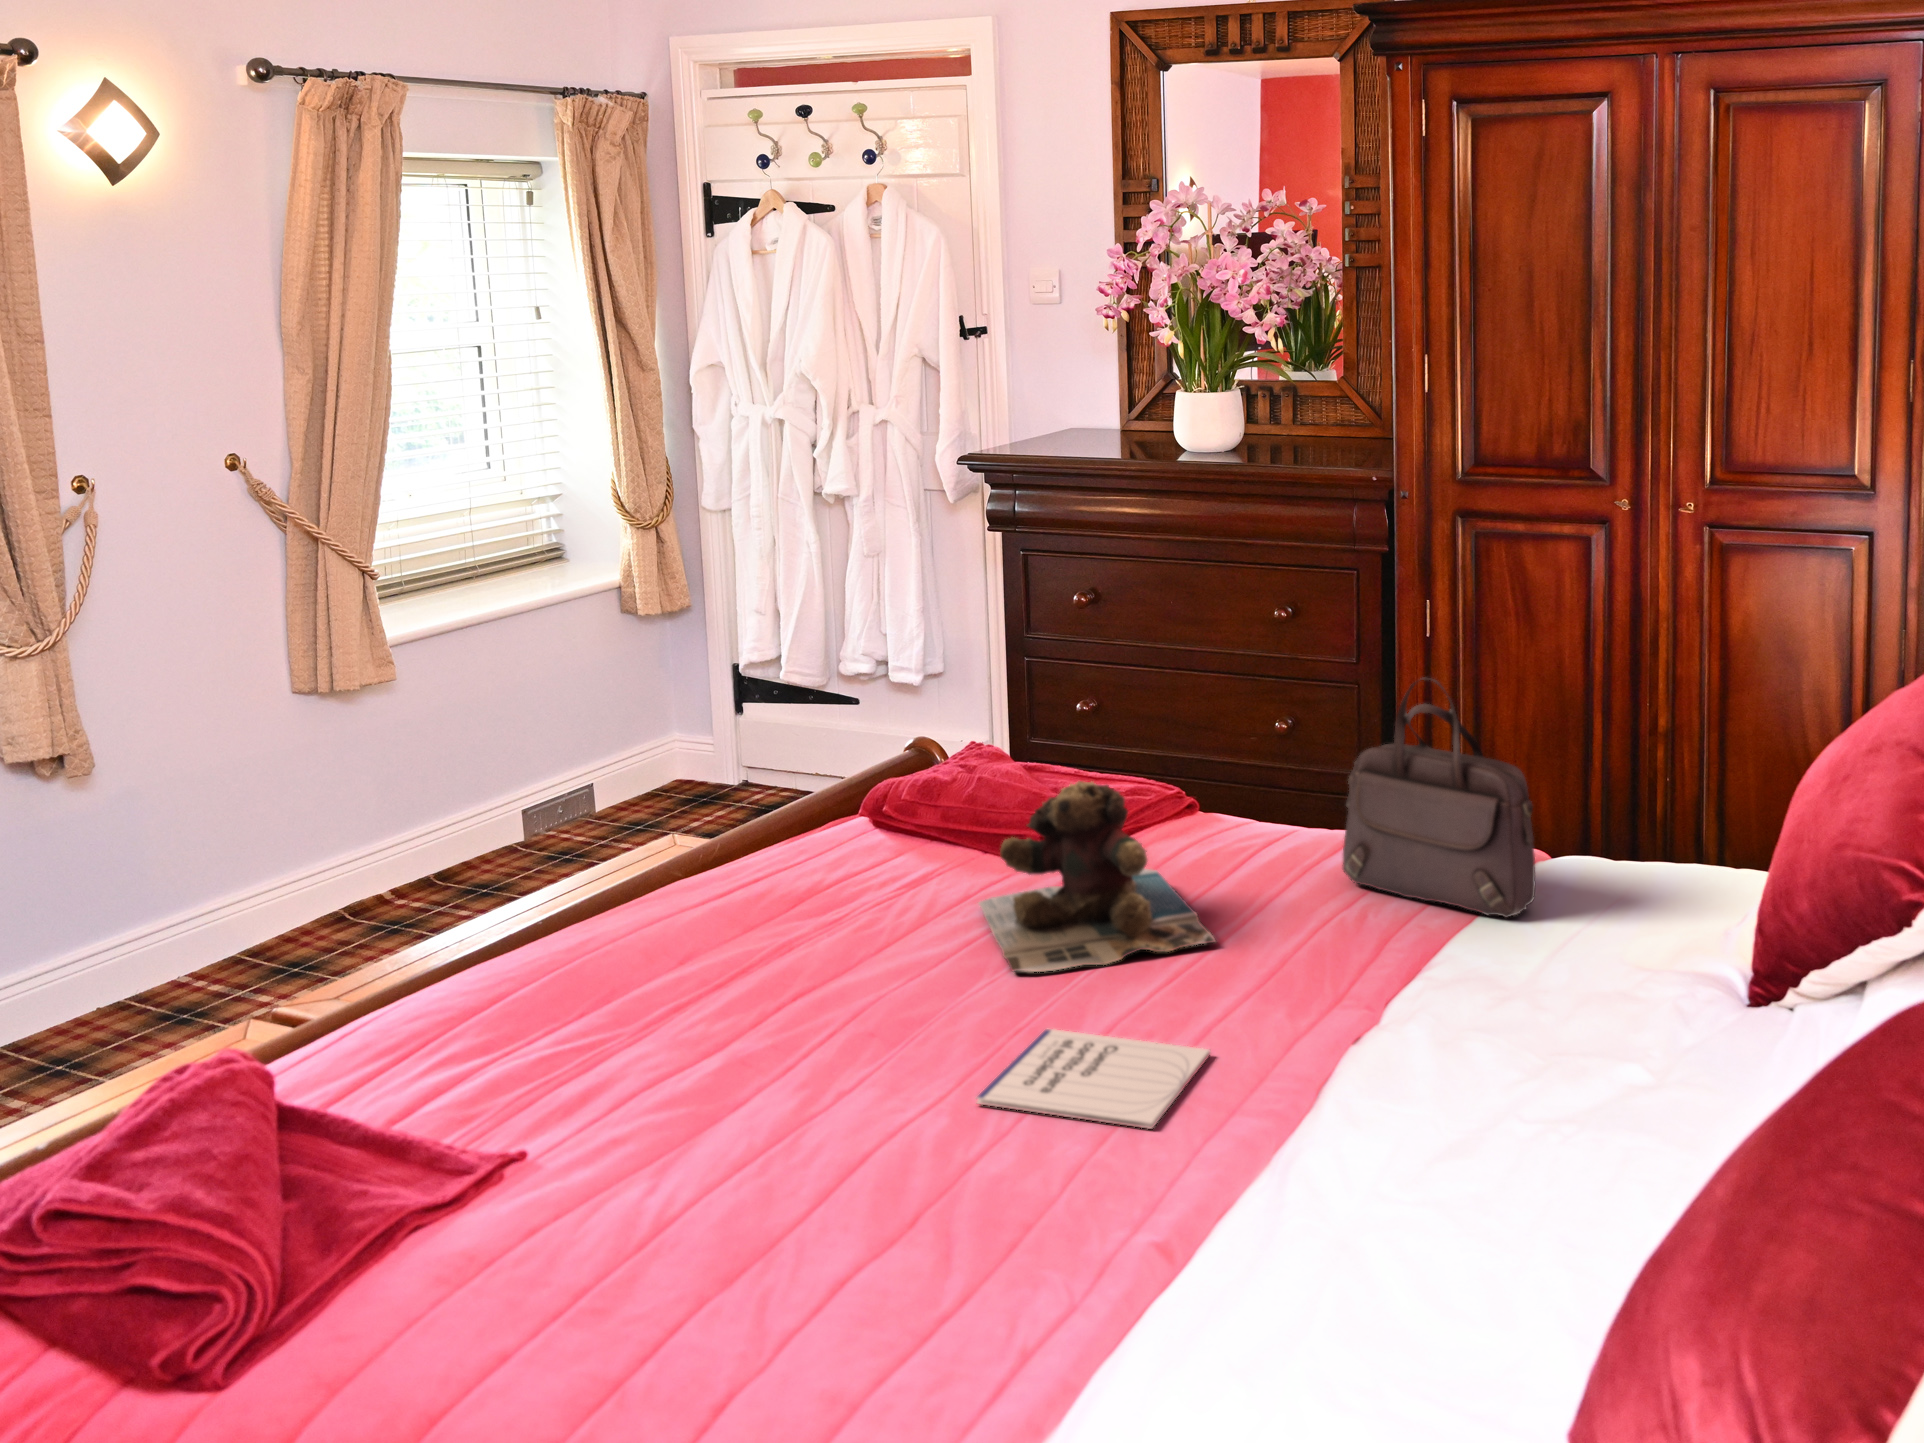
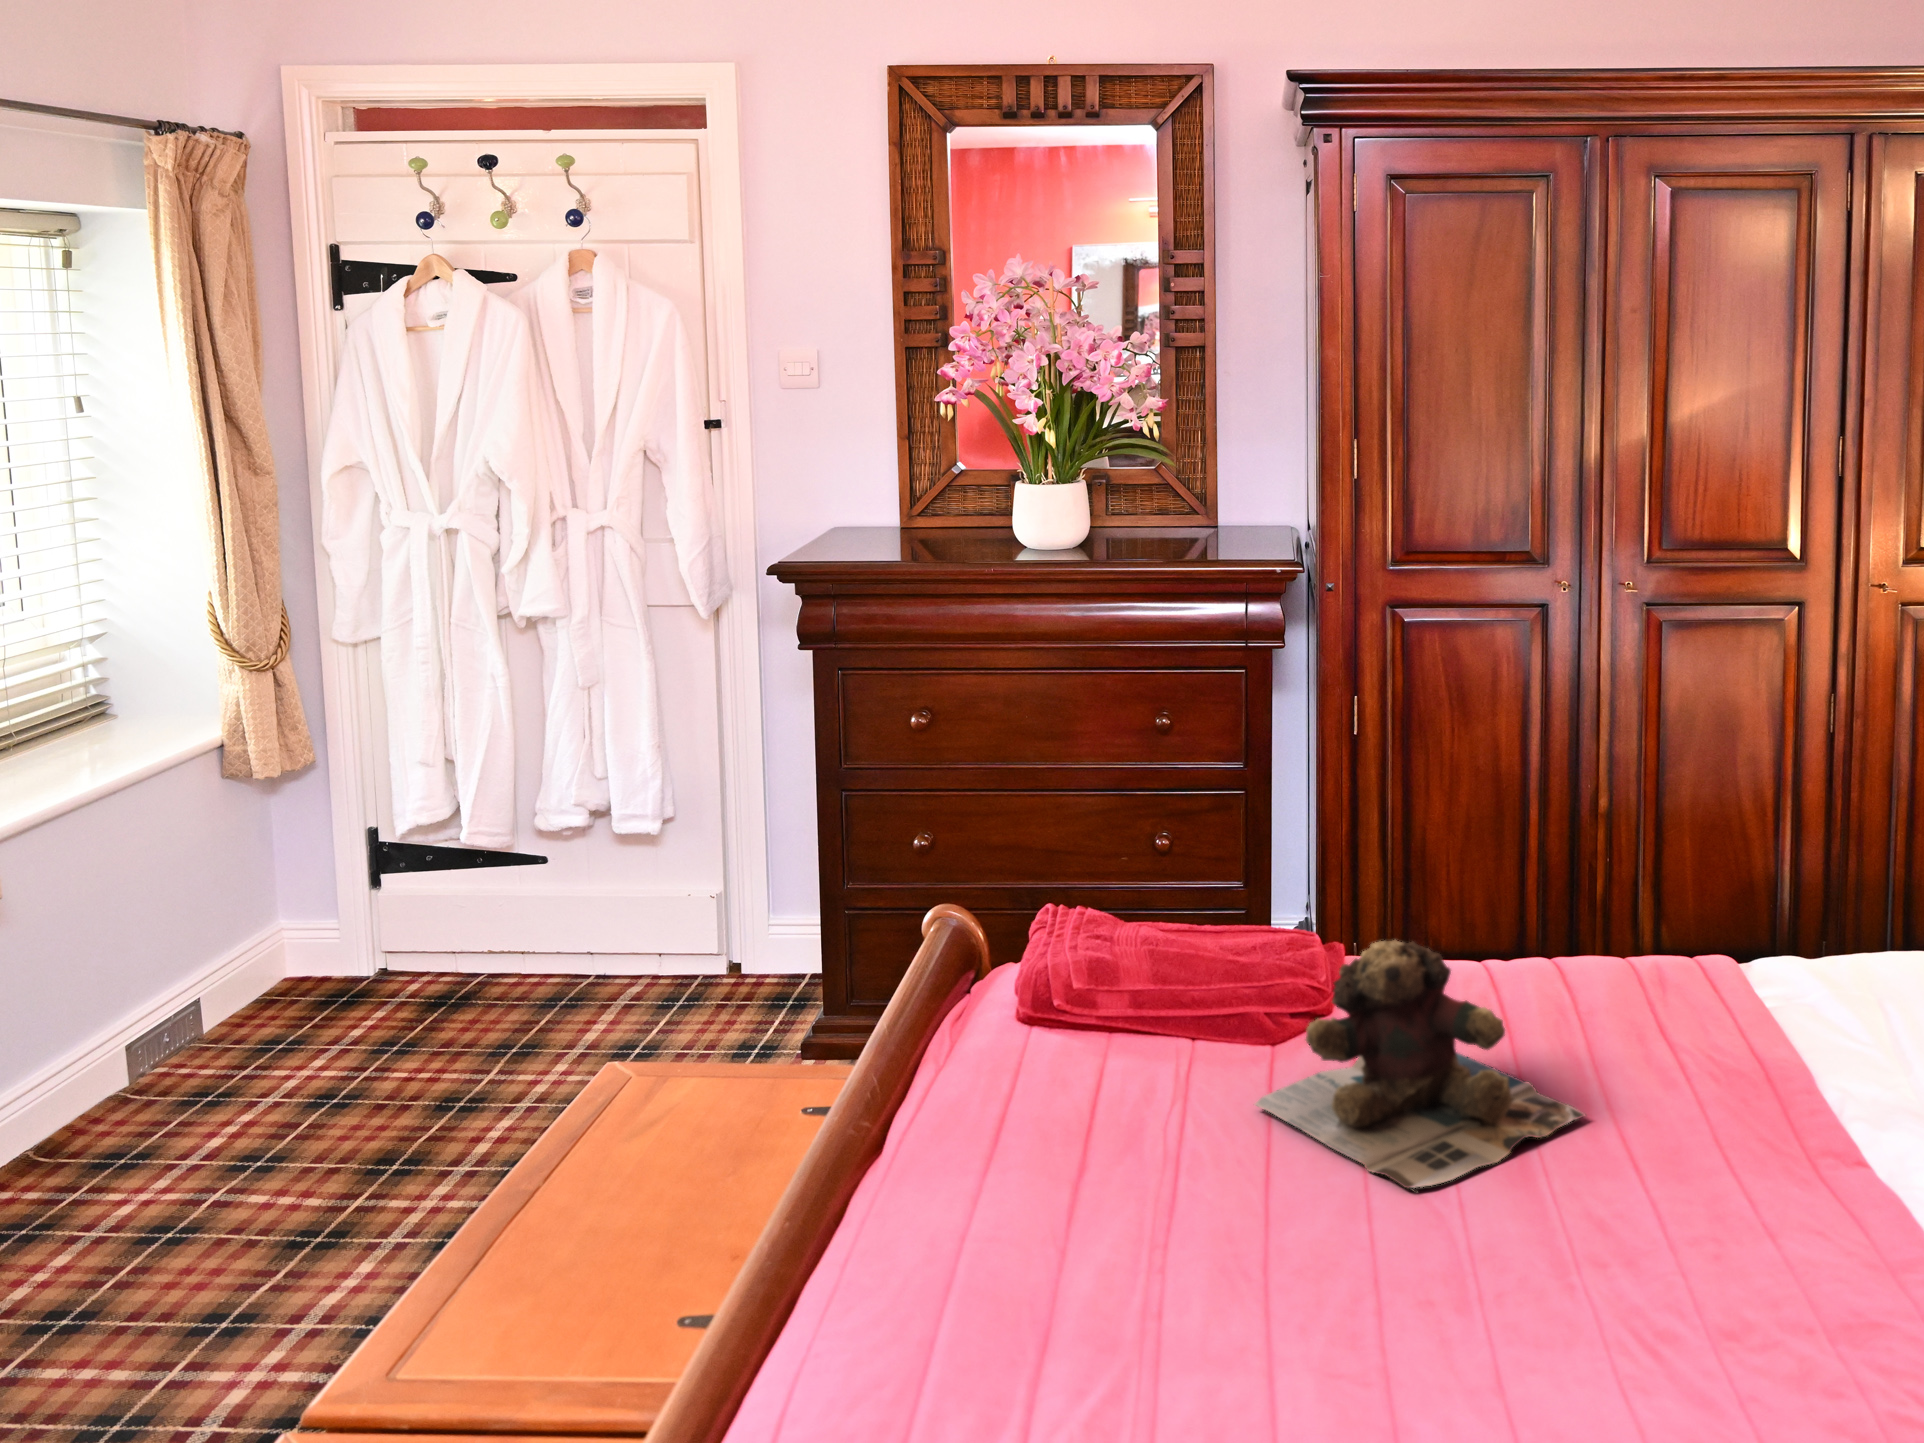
handbag: present [1342,678,1536,918] -> none [1606,784,1849,1044]
notebook: present [977,1029,1211,1129] -> none [1550,1244,1834,1380]

